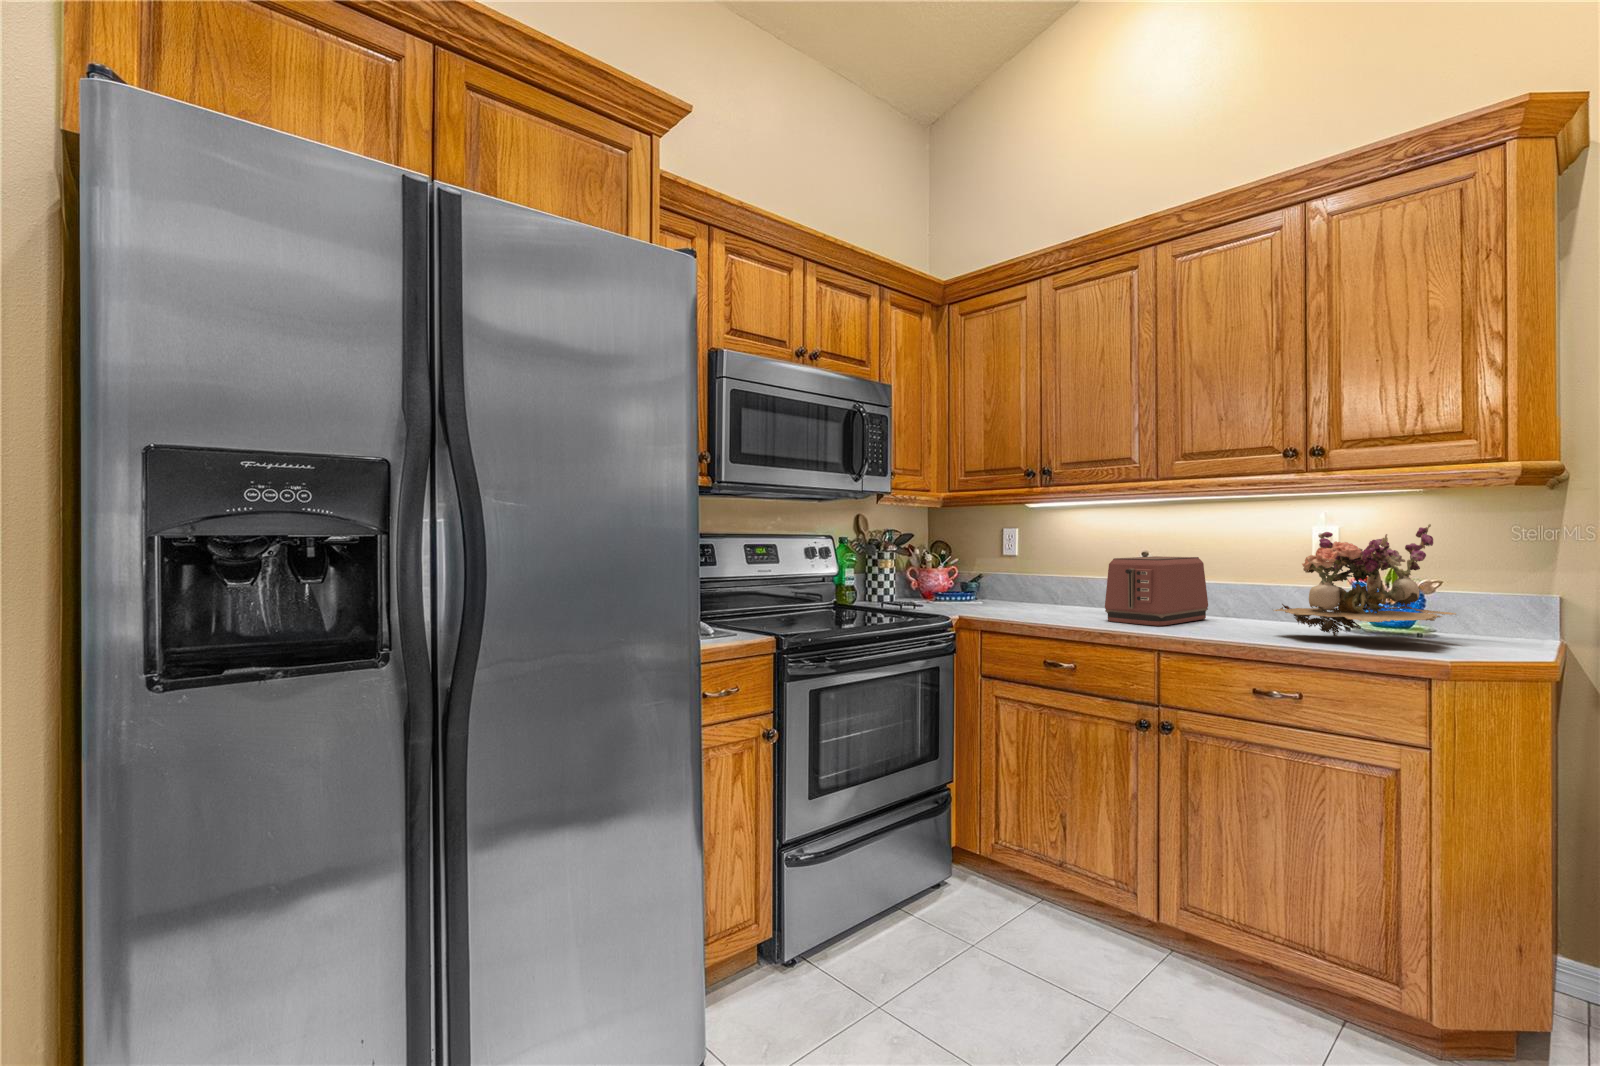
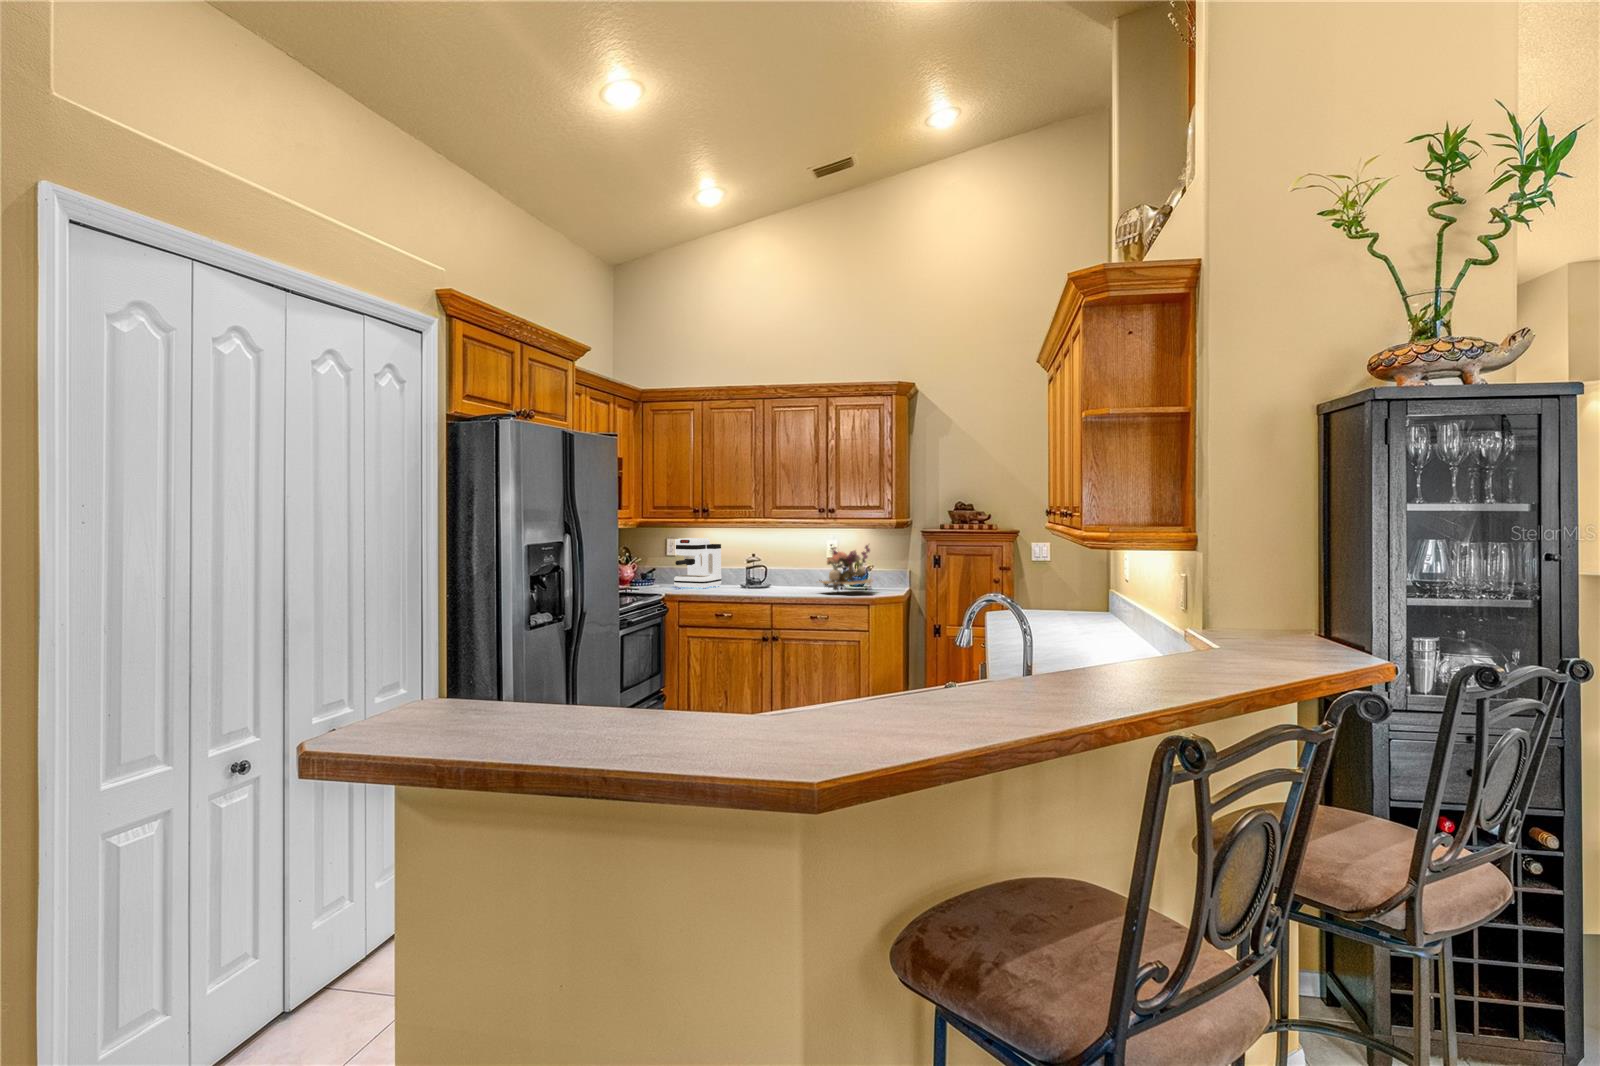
coffee maker: none [989,523,1083,611] -> present [674,538,721,589]
toaster: present [1105,556,1208,626] -> none [742,557,785,592]

